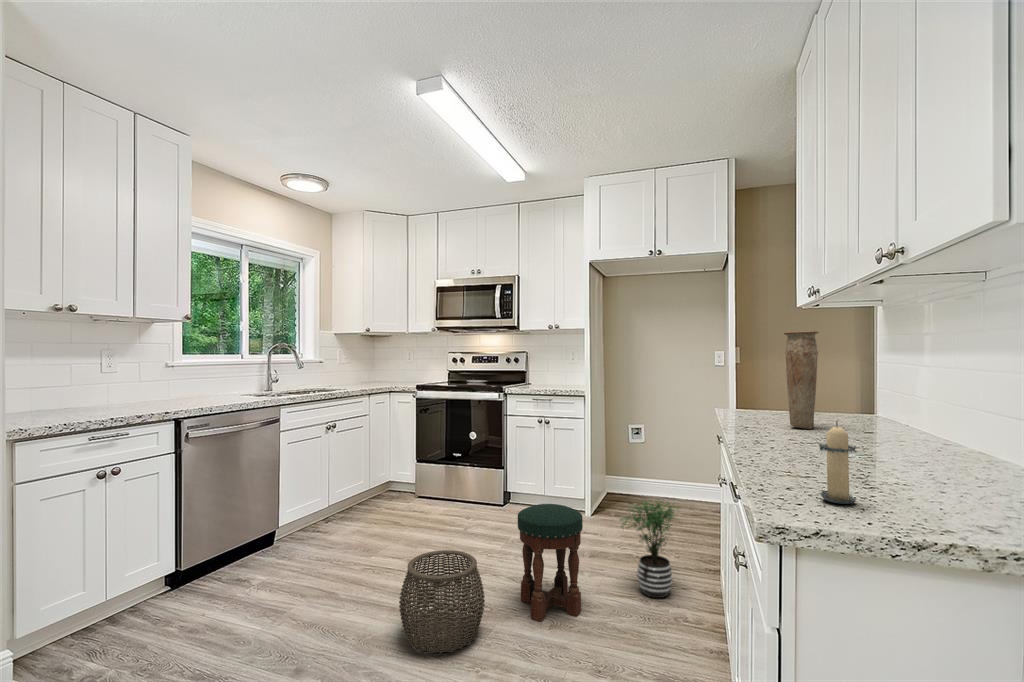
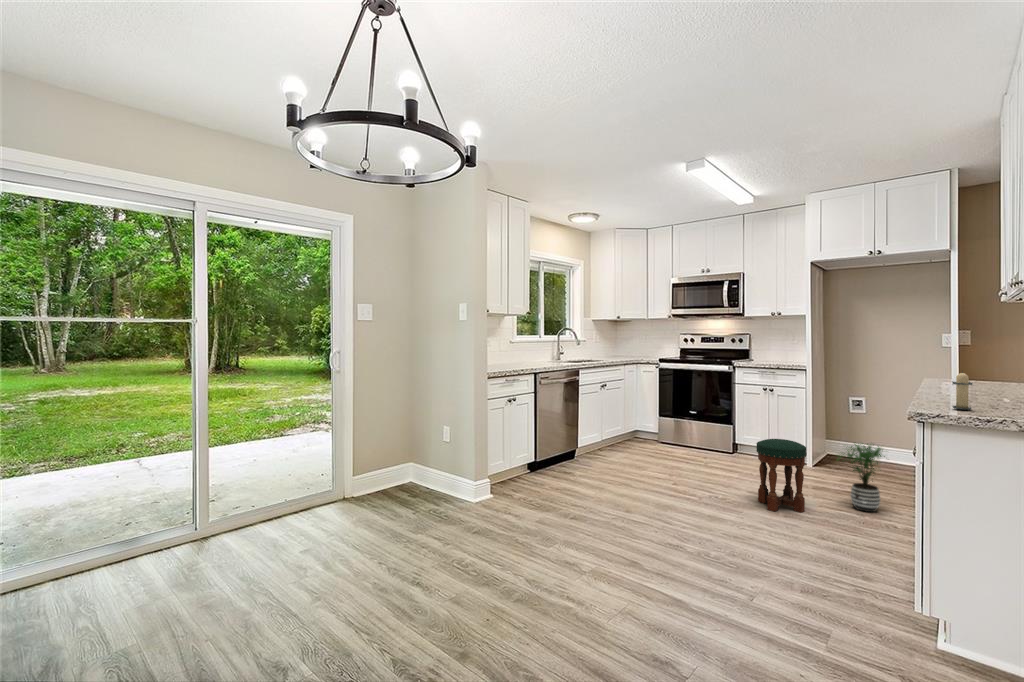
vase: present [784,331,818,429] -> none [973,321,1002,389]
woven basket: present [399,550,485,654] -> none [680,460,737,516]

